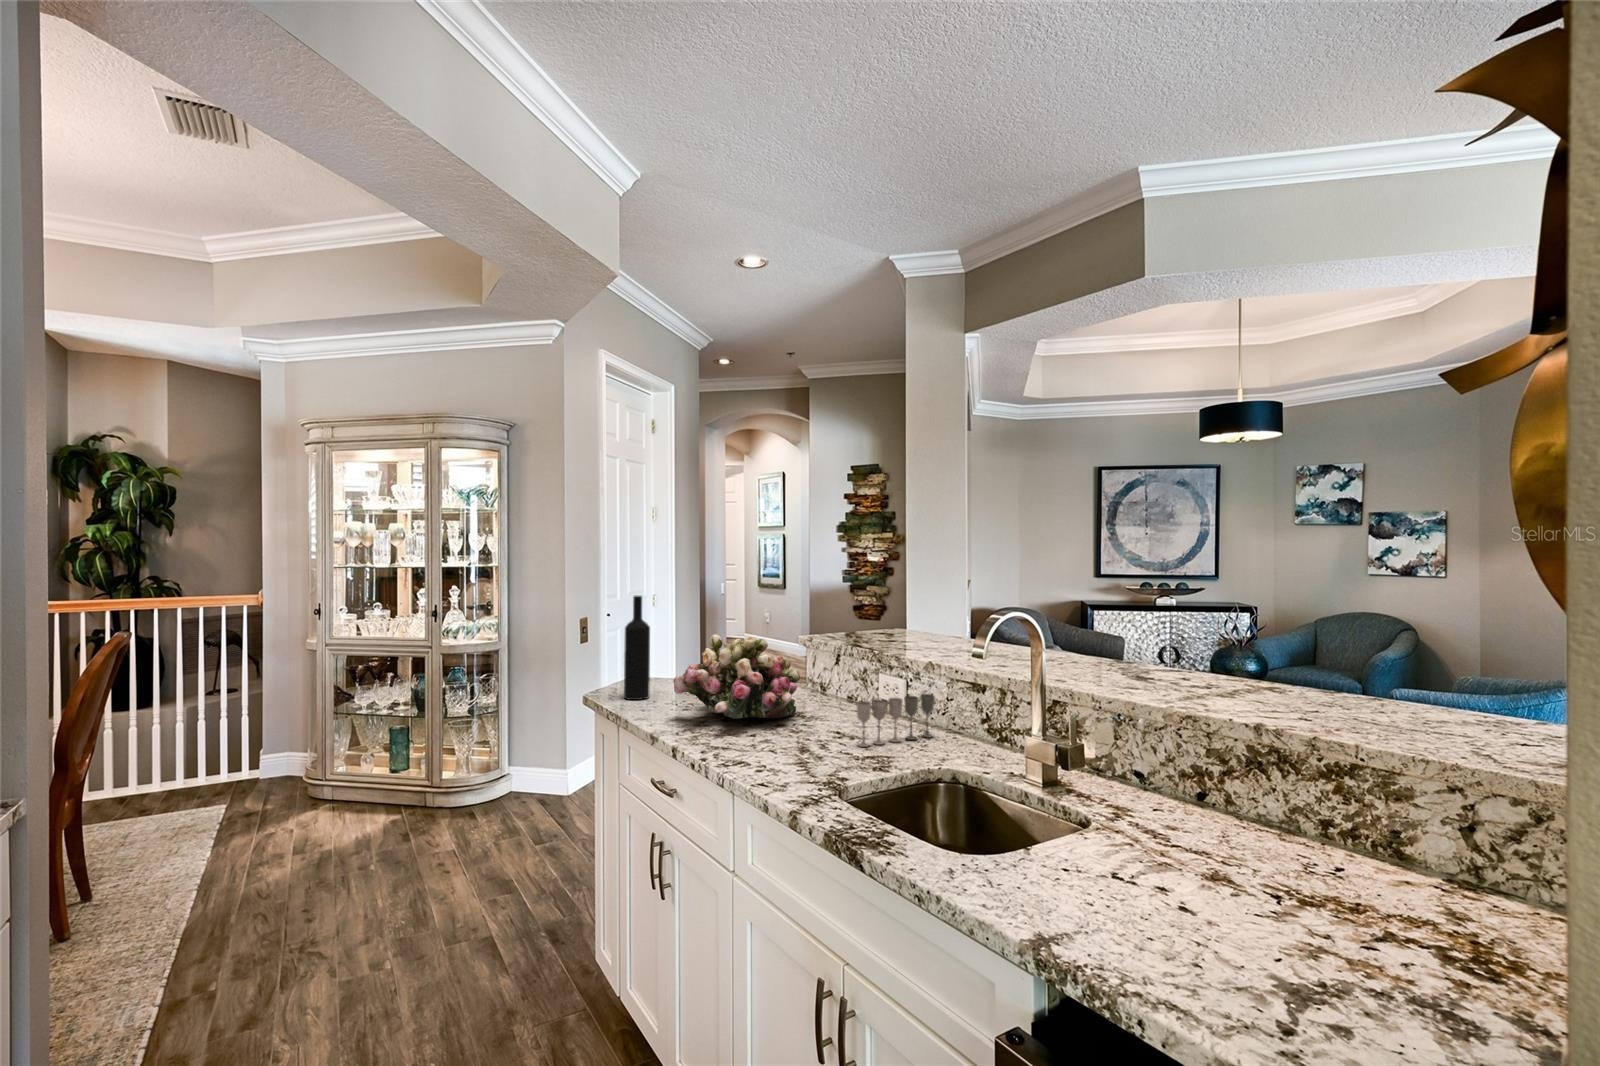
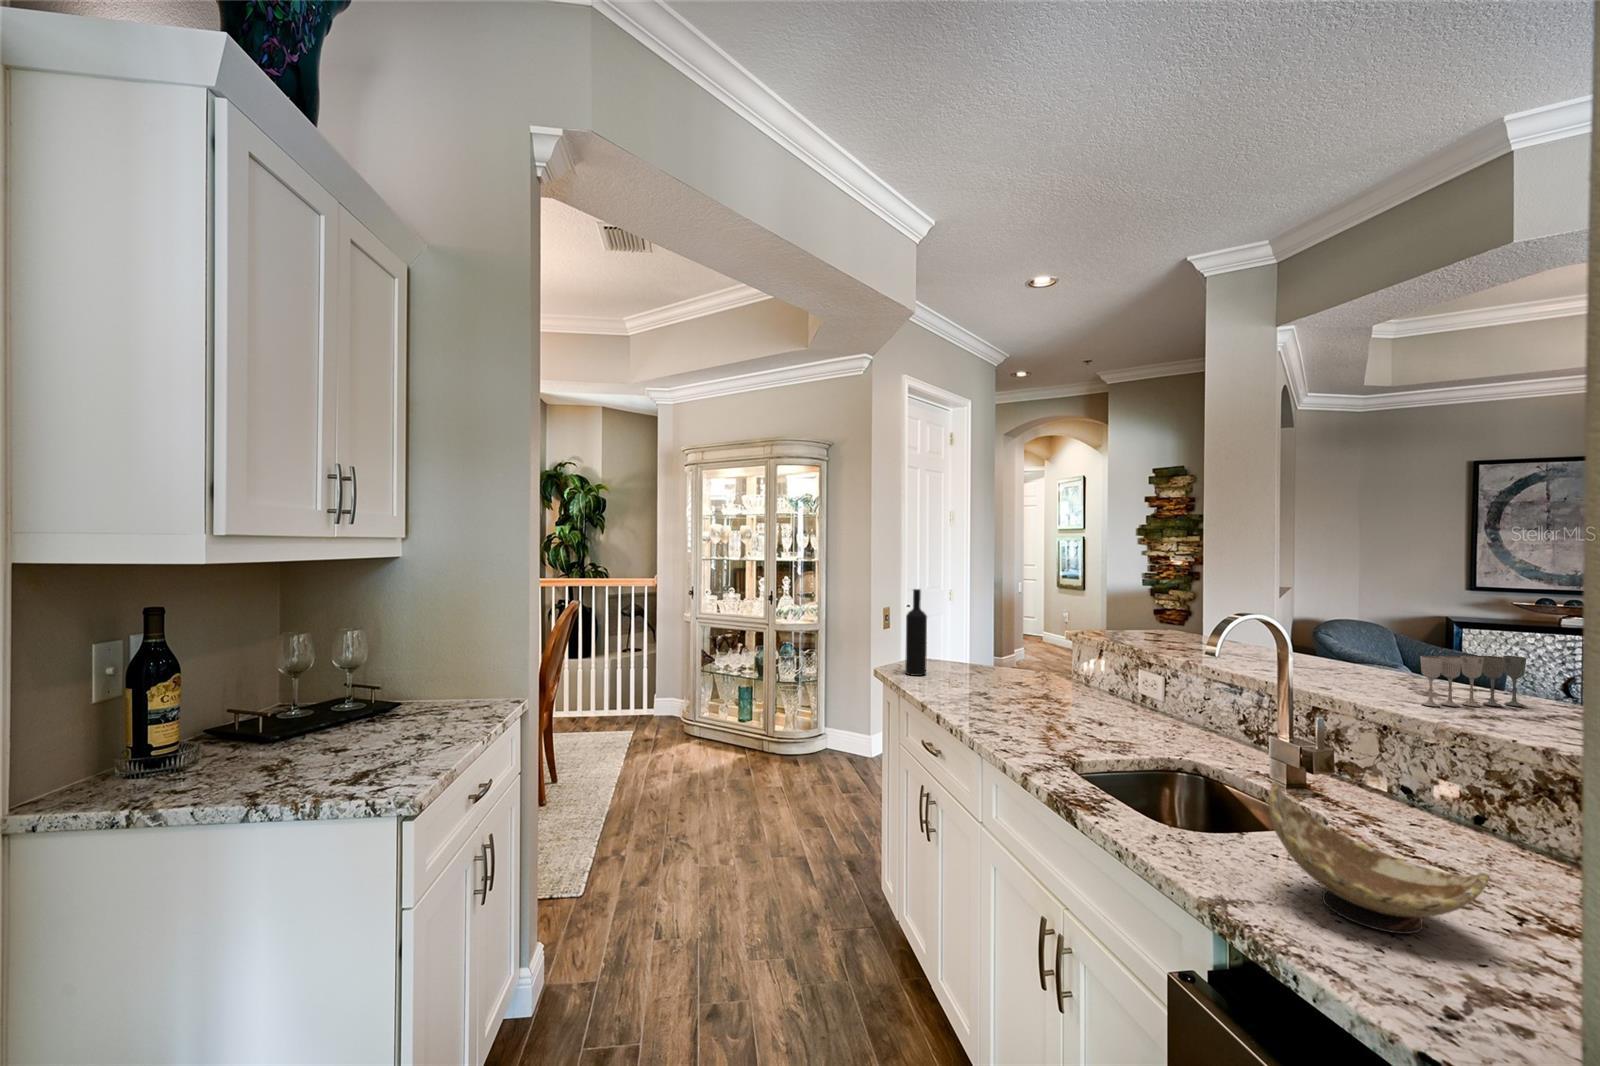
flower arrangement: present [673,634,800,719] -> none [942,624,1057,701]
wine glass: present [857,694,935,747] -> present [1420,656,1527,707]
decorative bowl: none [1076,793,1276,942] -> present [1269,781,1490,934]

